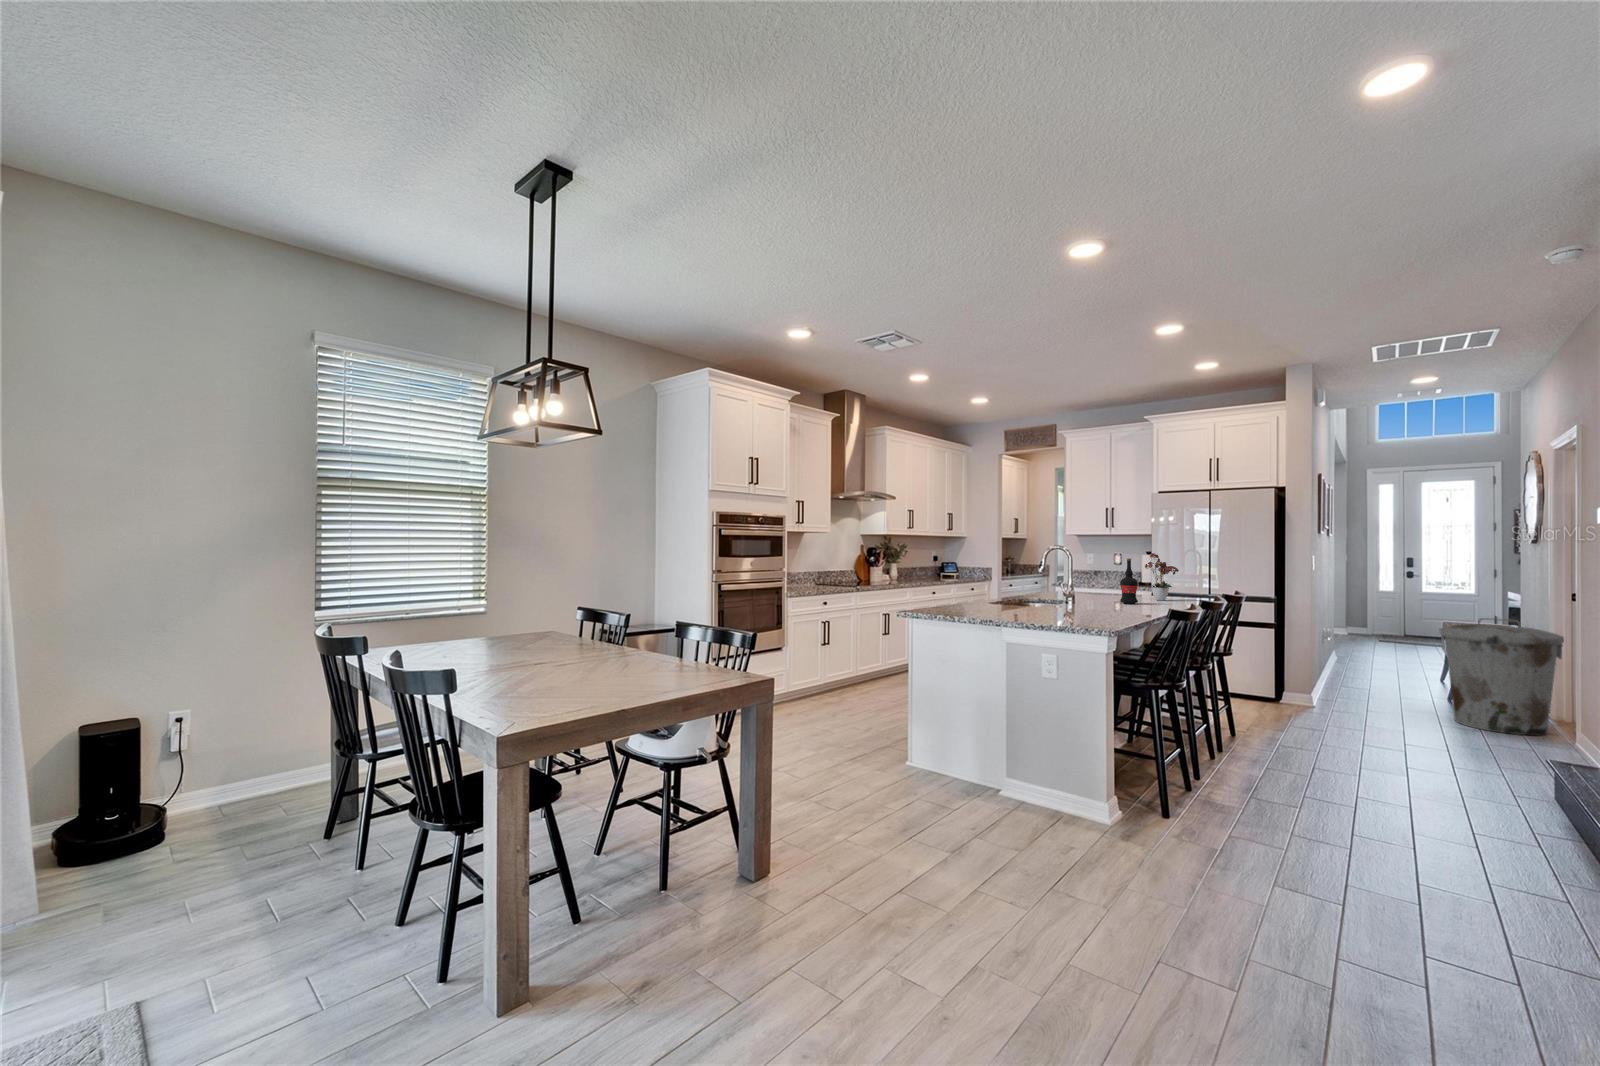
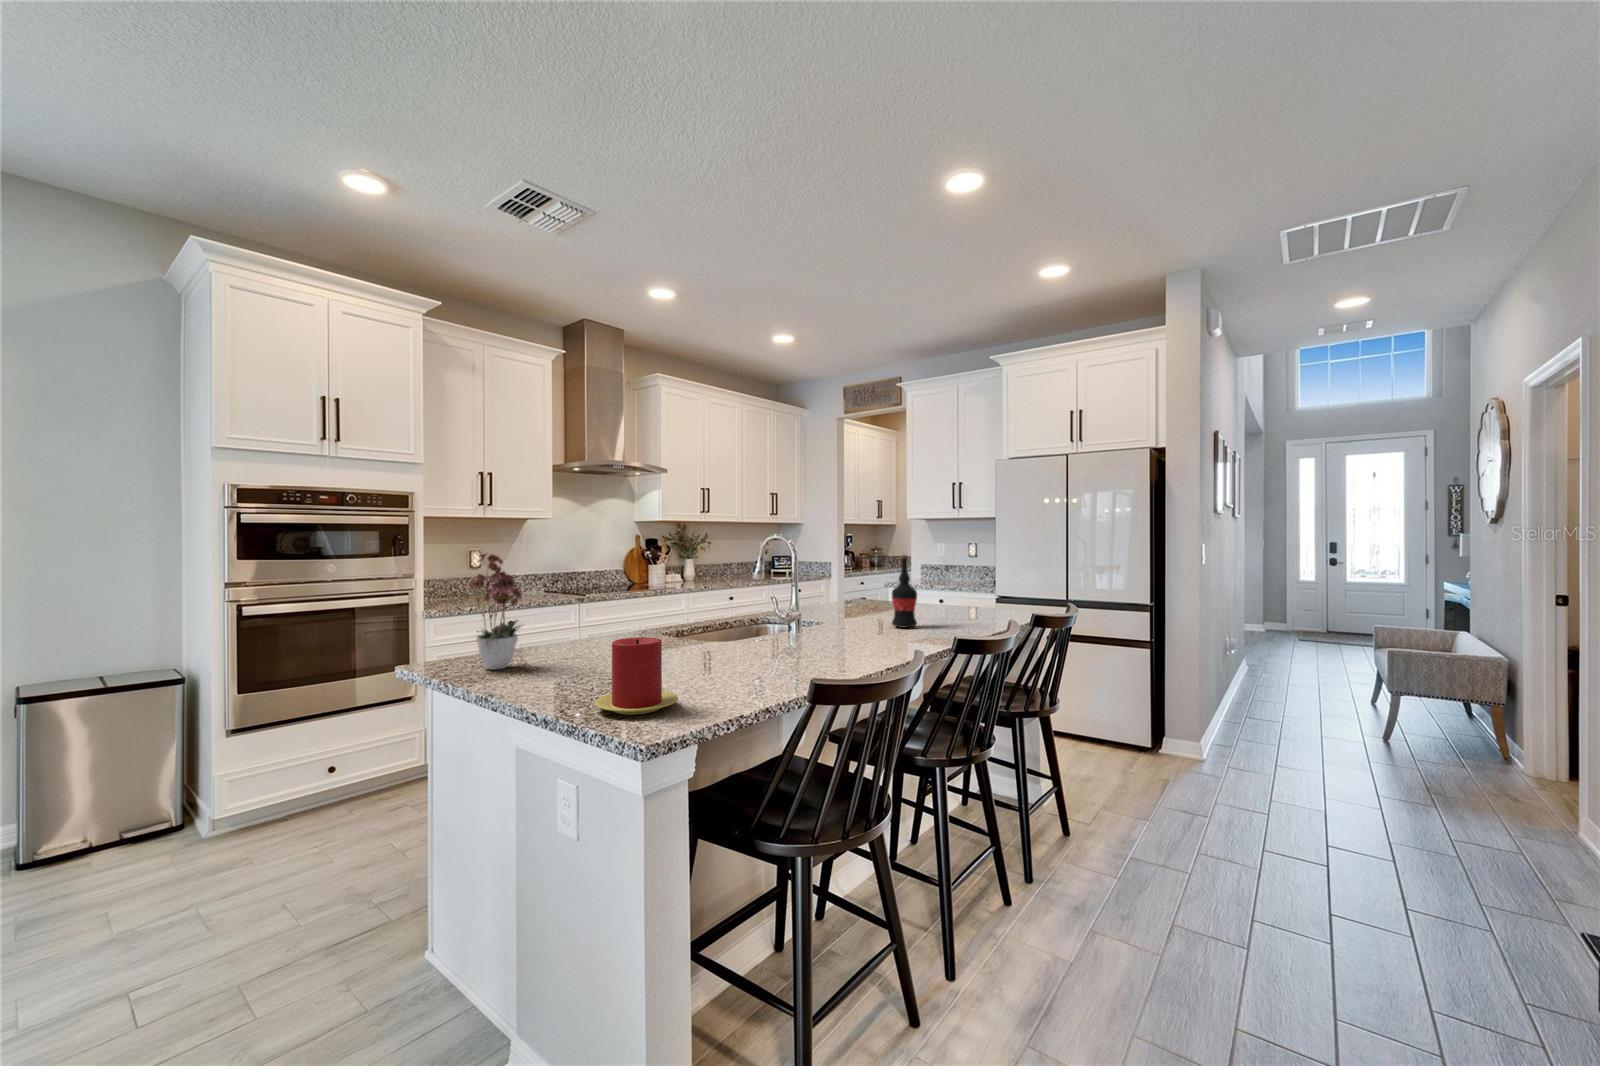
flower arrangement: present [1145,553,1179,601] -> present [469,554,522,670]
candle: none [1053,592,1093,625] -> present [595,637,678,715]
trash can: present [1439,618,1564,735] -> none [1374,634,1555,814]

